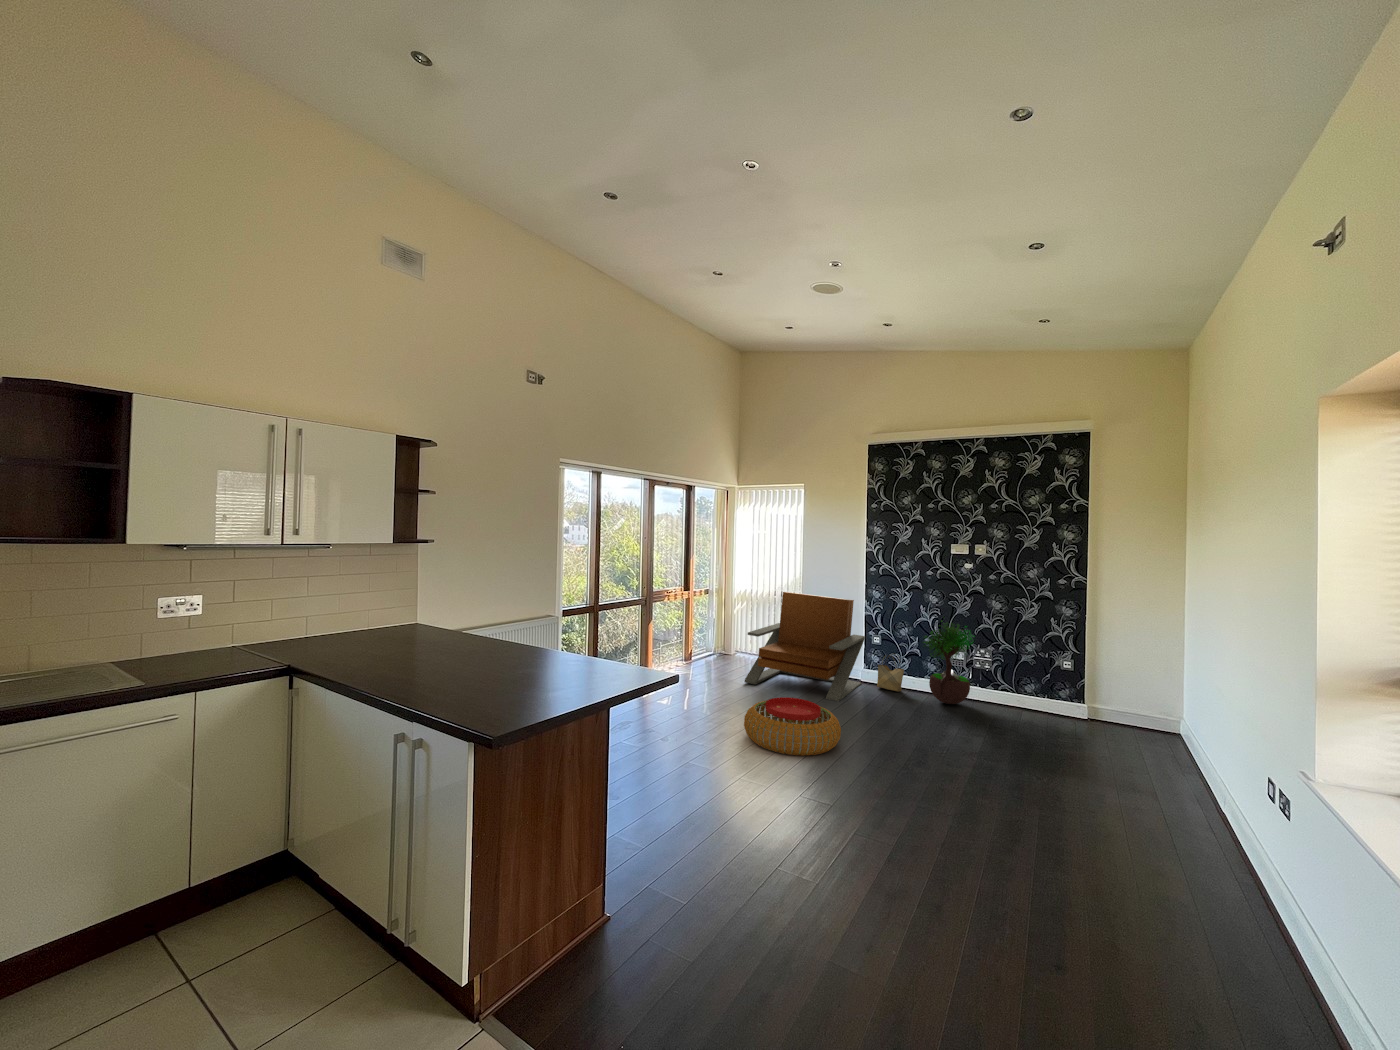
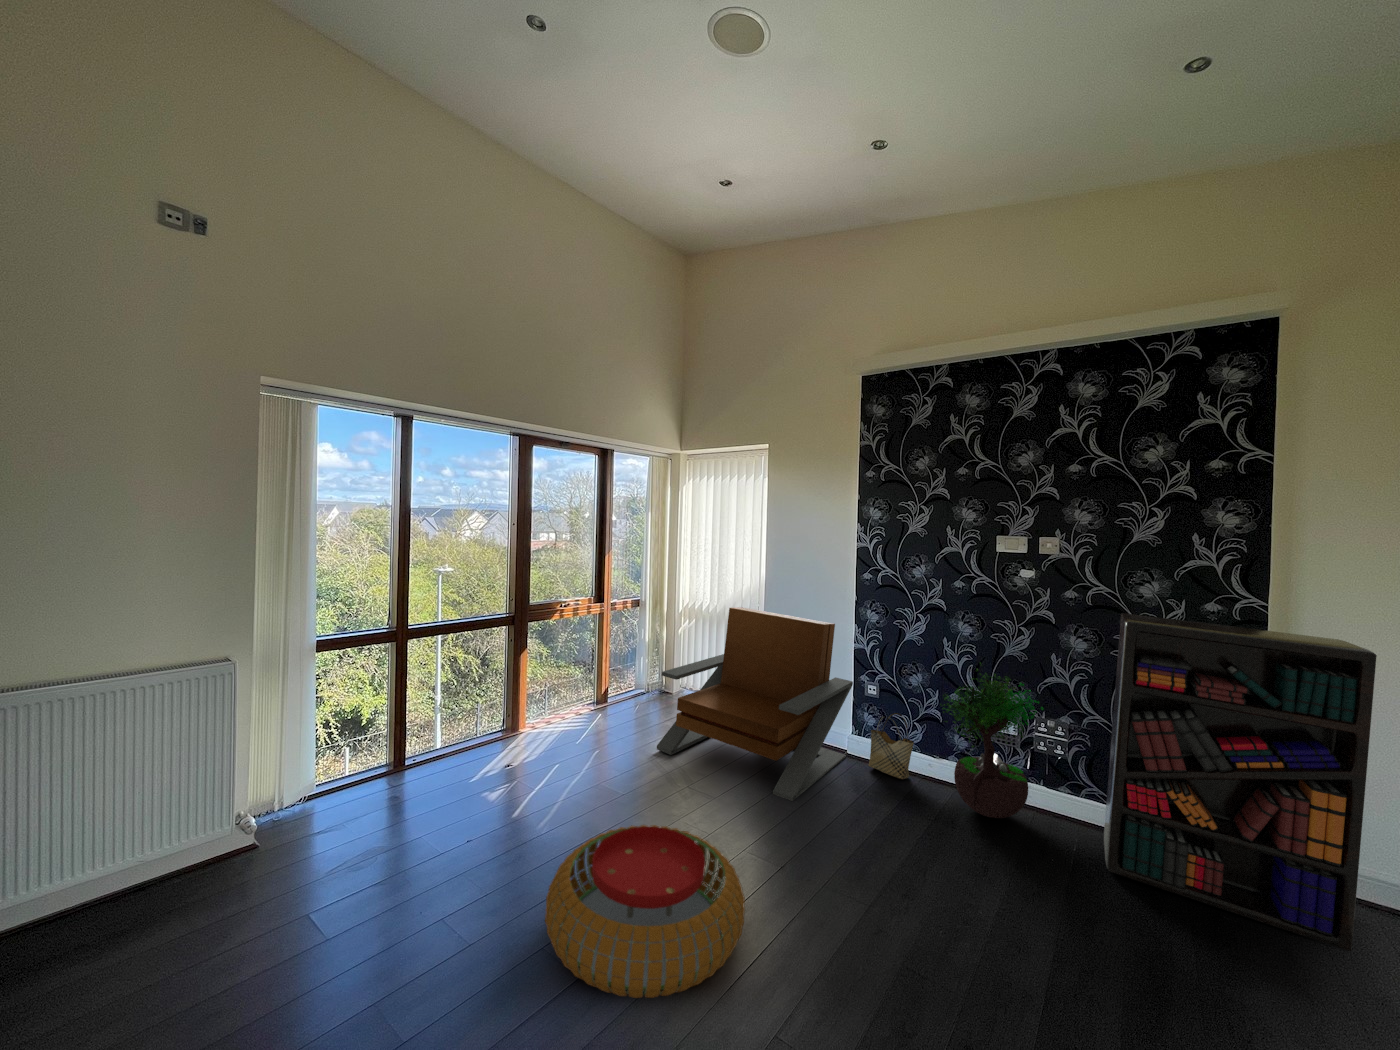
bookshelf: none [1009,586,1122,739] -> present [1104,613,1377,951]

